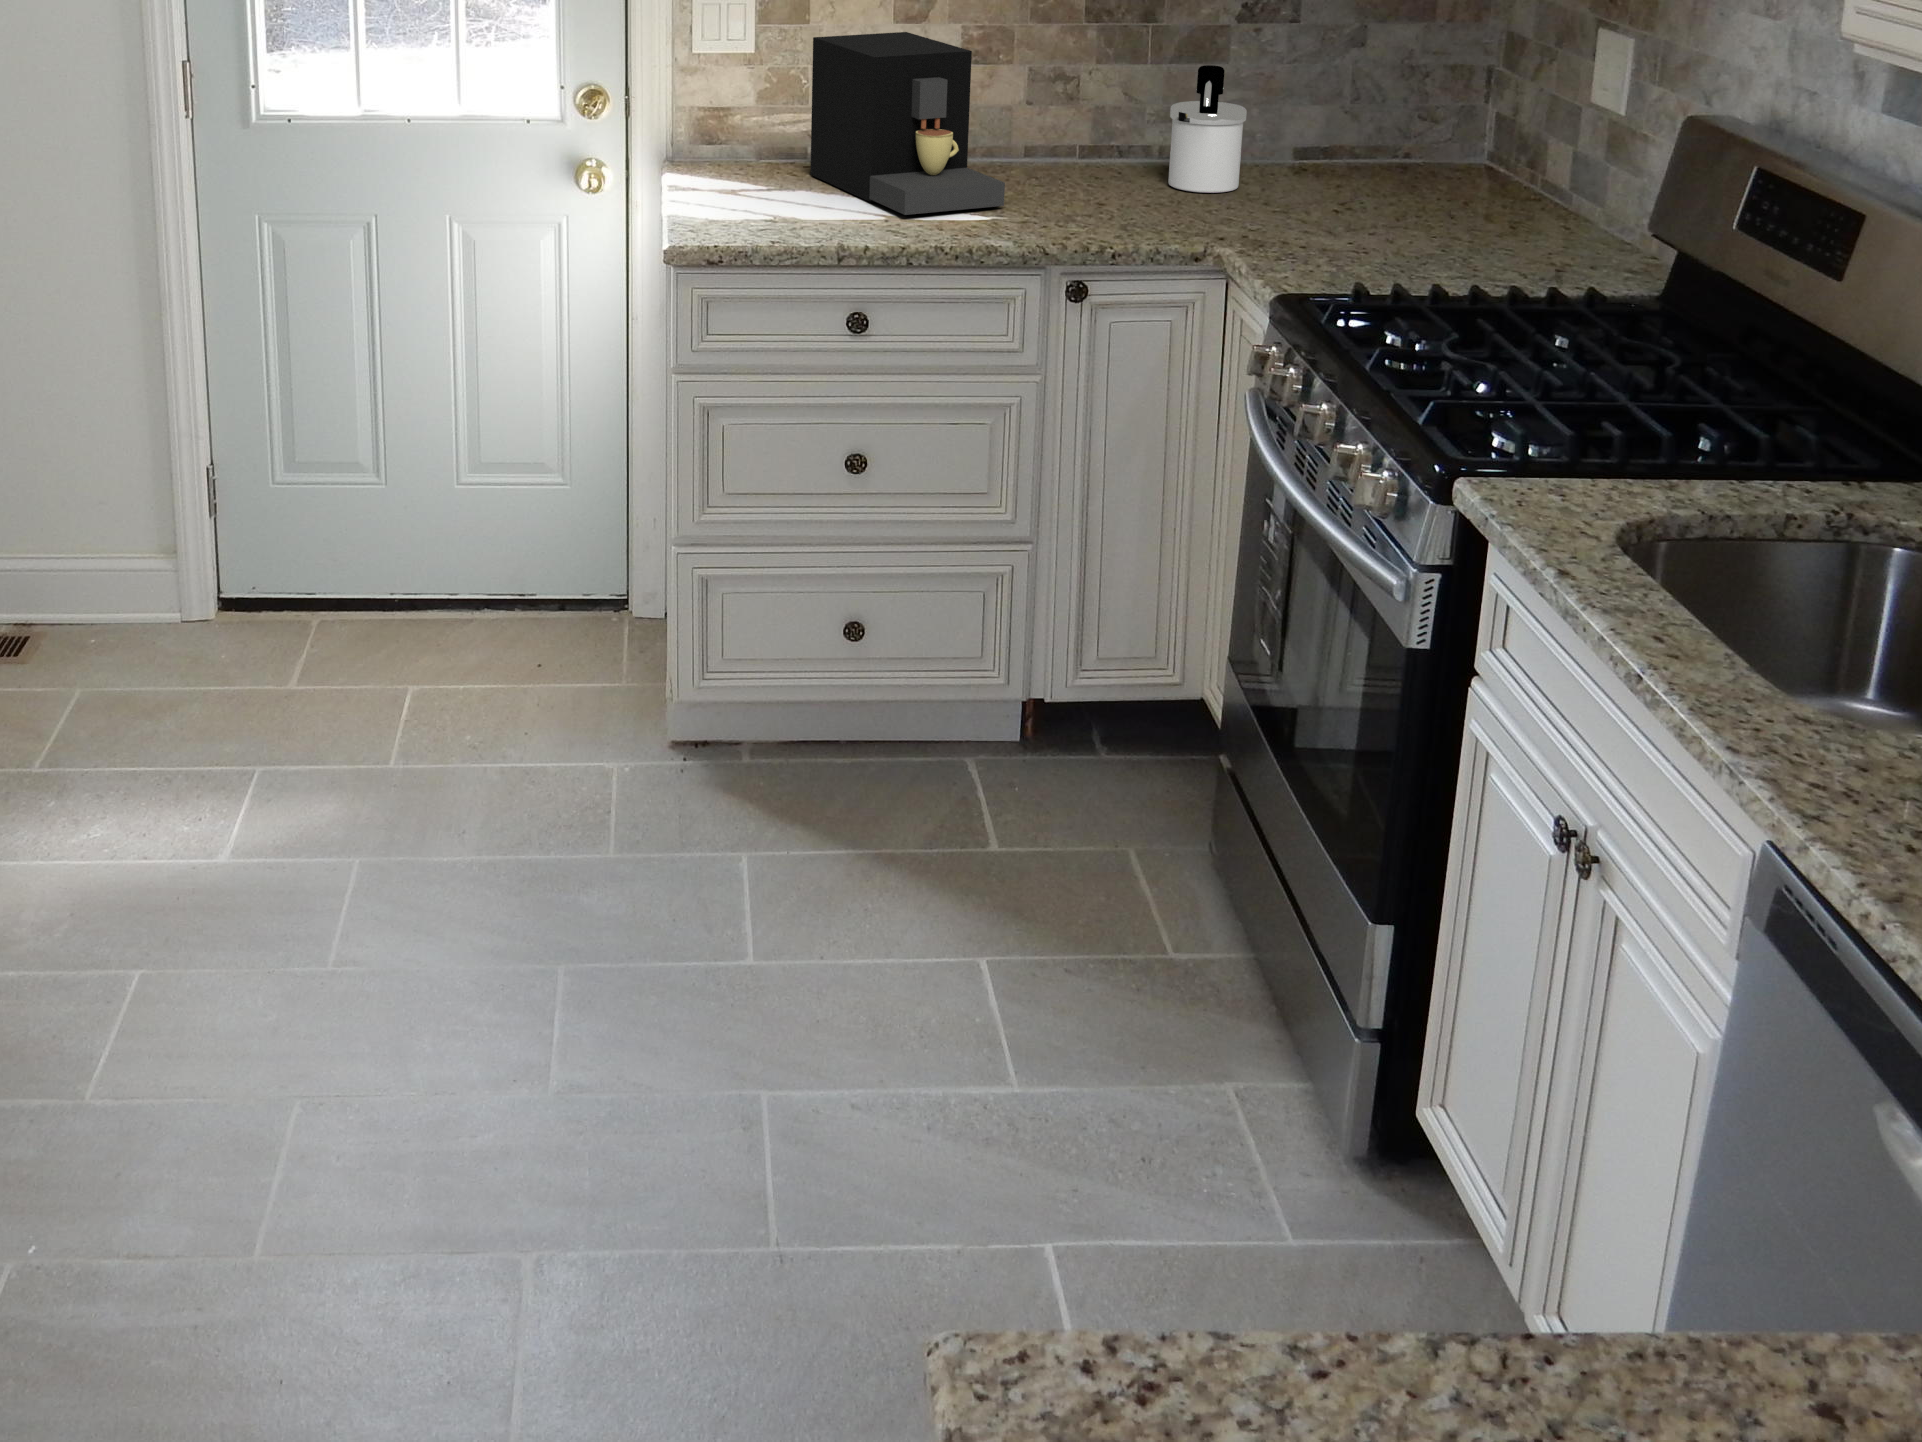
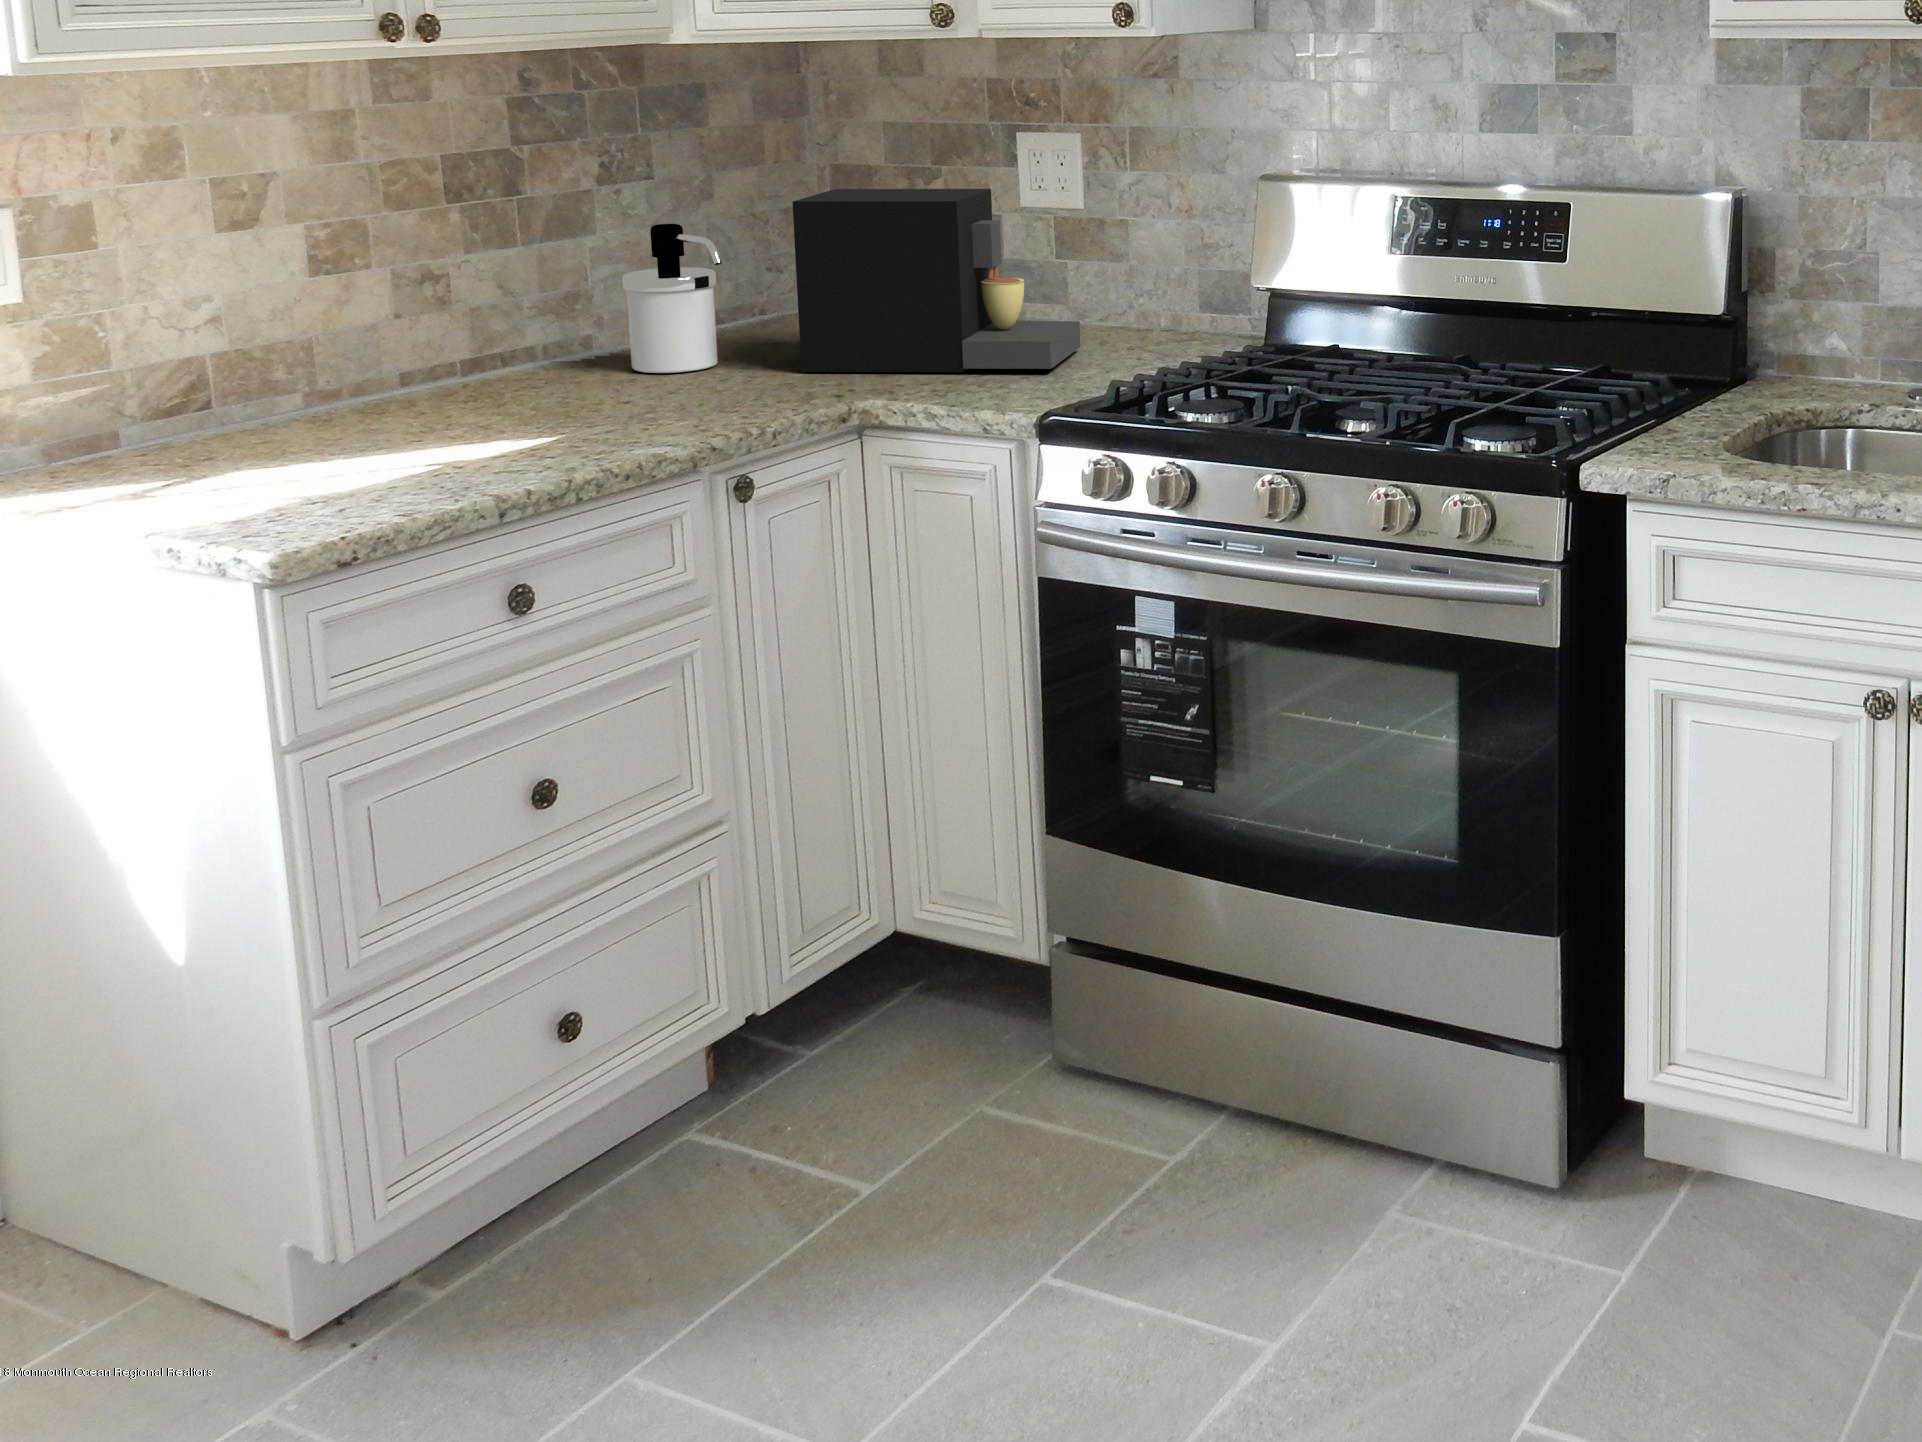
coffee maker: present [810,32,1005,215] -> present [792,189,1080,372]

